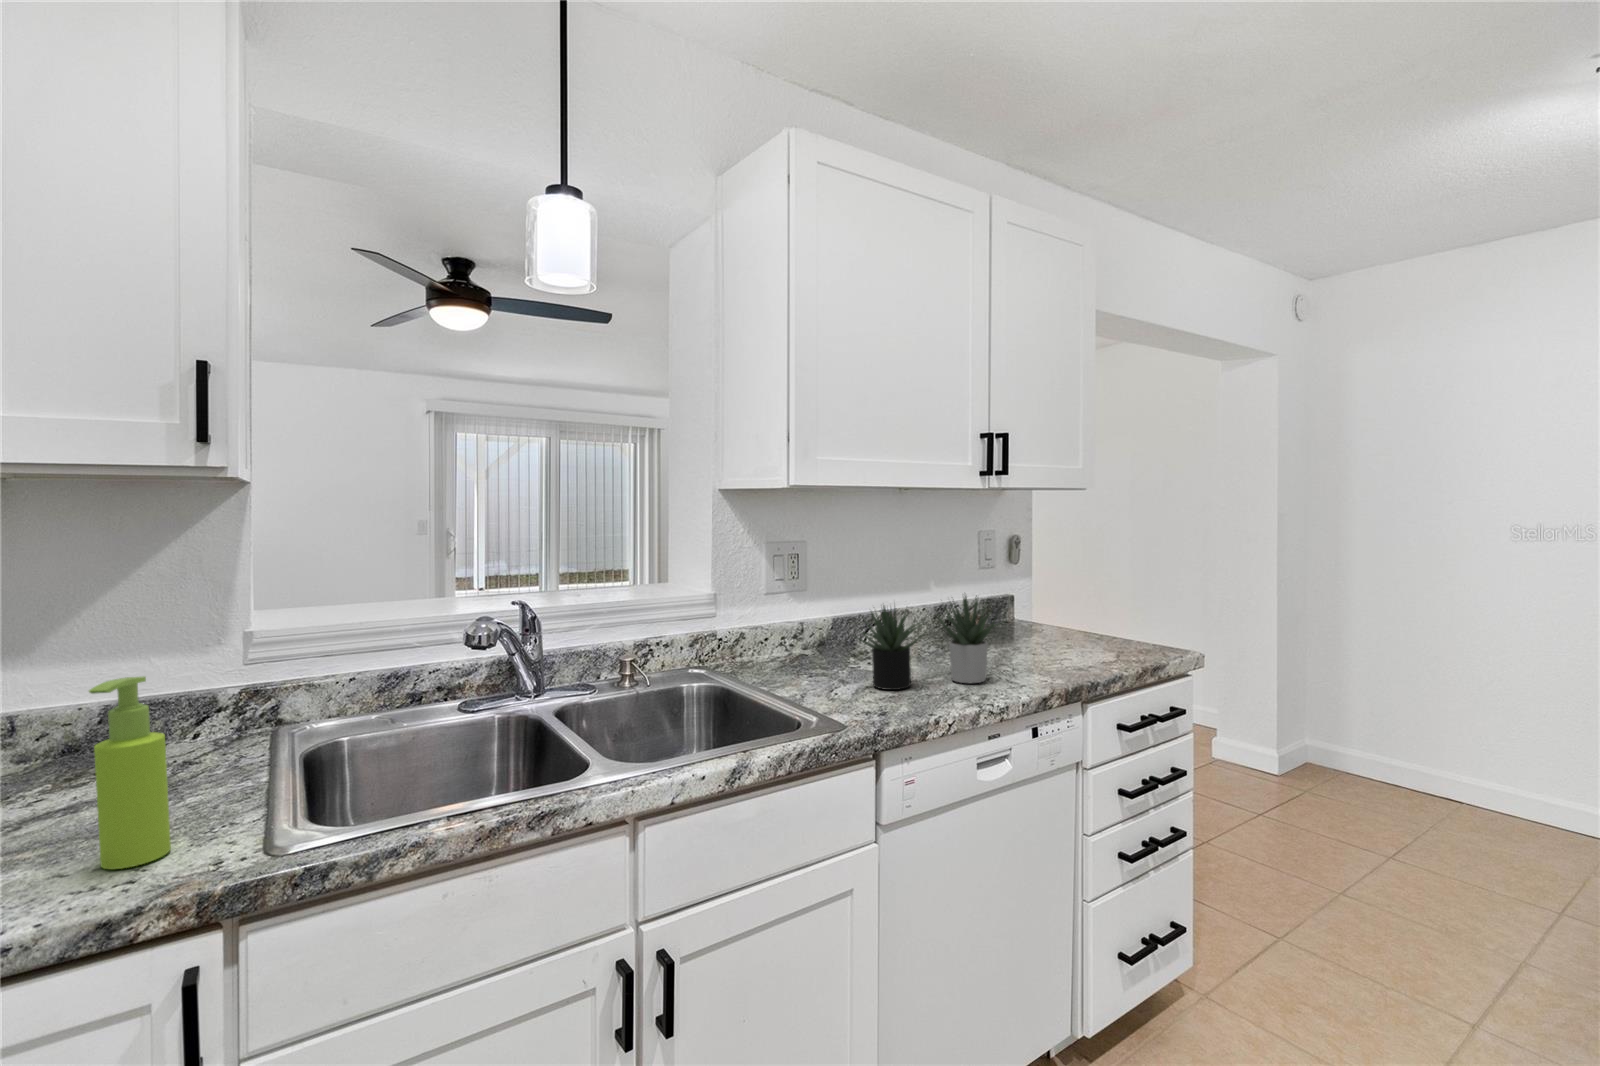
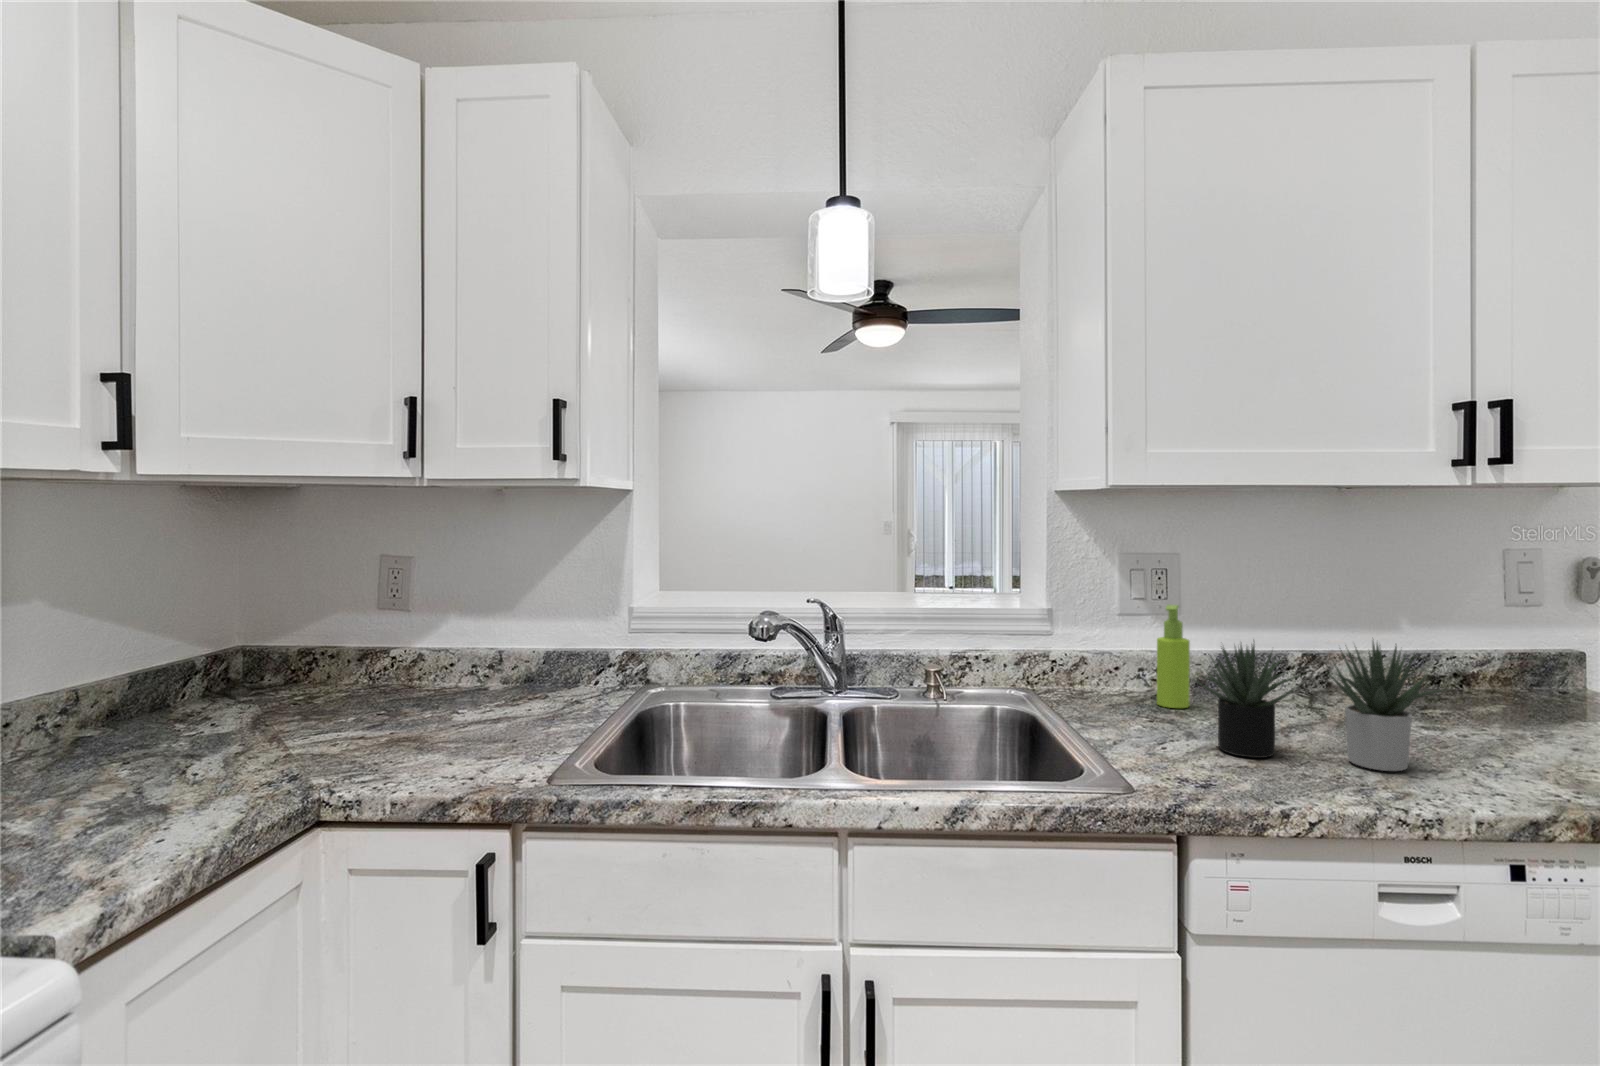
soap dispenser: present [89,676,171,869] -> present [1157,605,1190,708]

